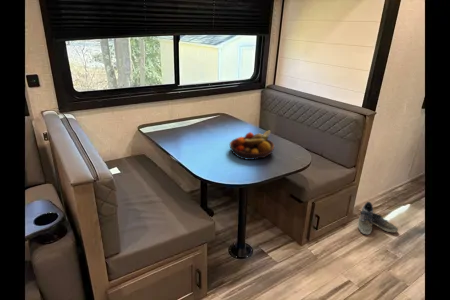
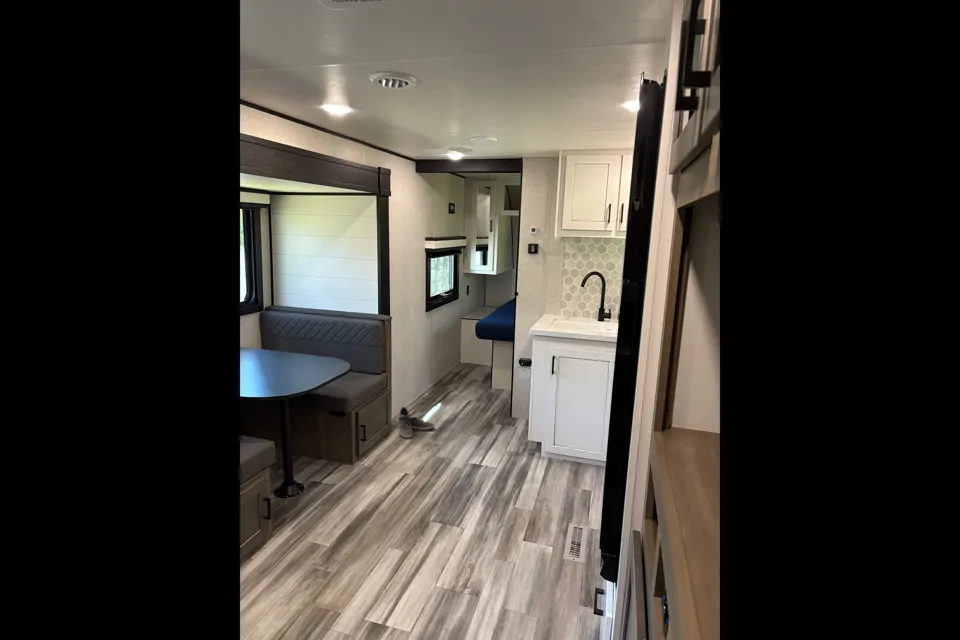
fruit bowl: present [230,130,274,160] -> none [265,347,313,377]

